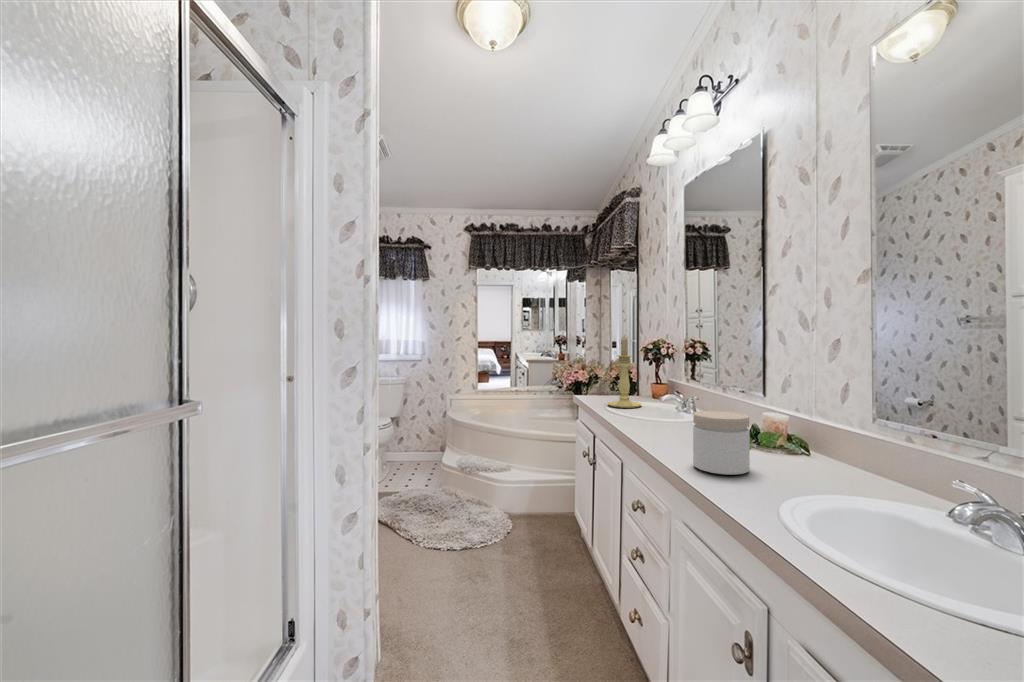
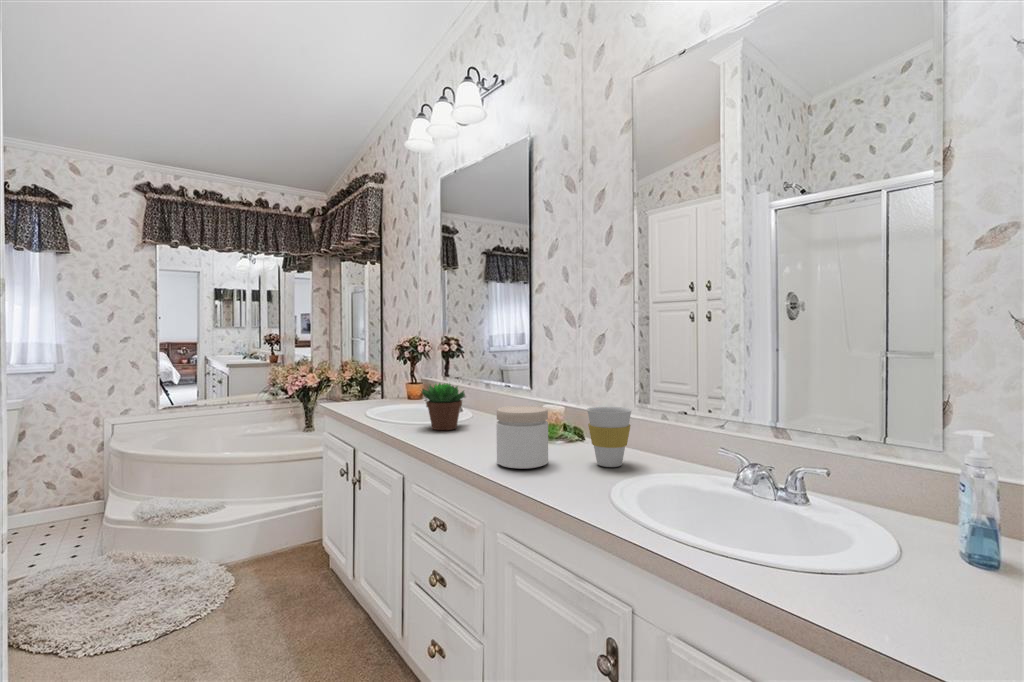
candle holder: present [607,336,642,408] -> none [368,333,407,414]
succulent plant: none [642,382,689,428] -> present [421,383,465,430]
cup: none [795,420,855,489] -> present [587,407,632,467]

